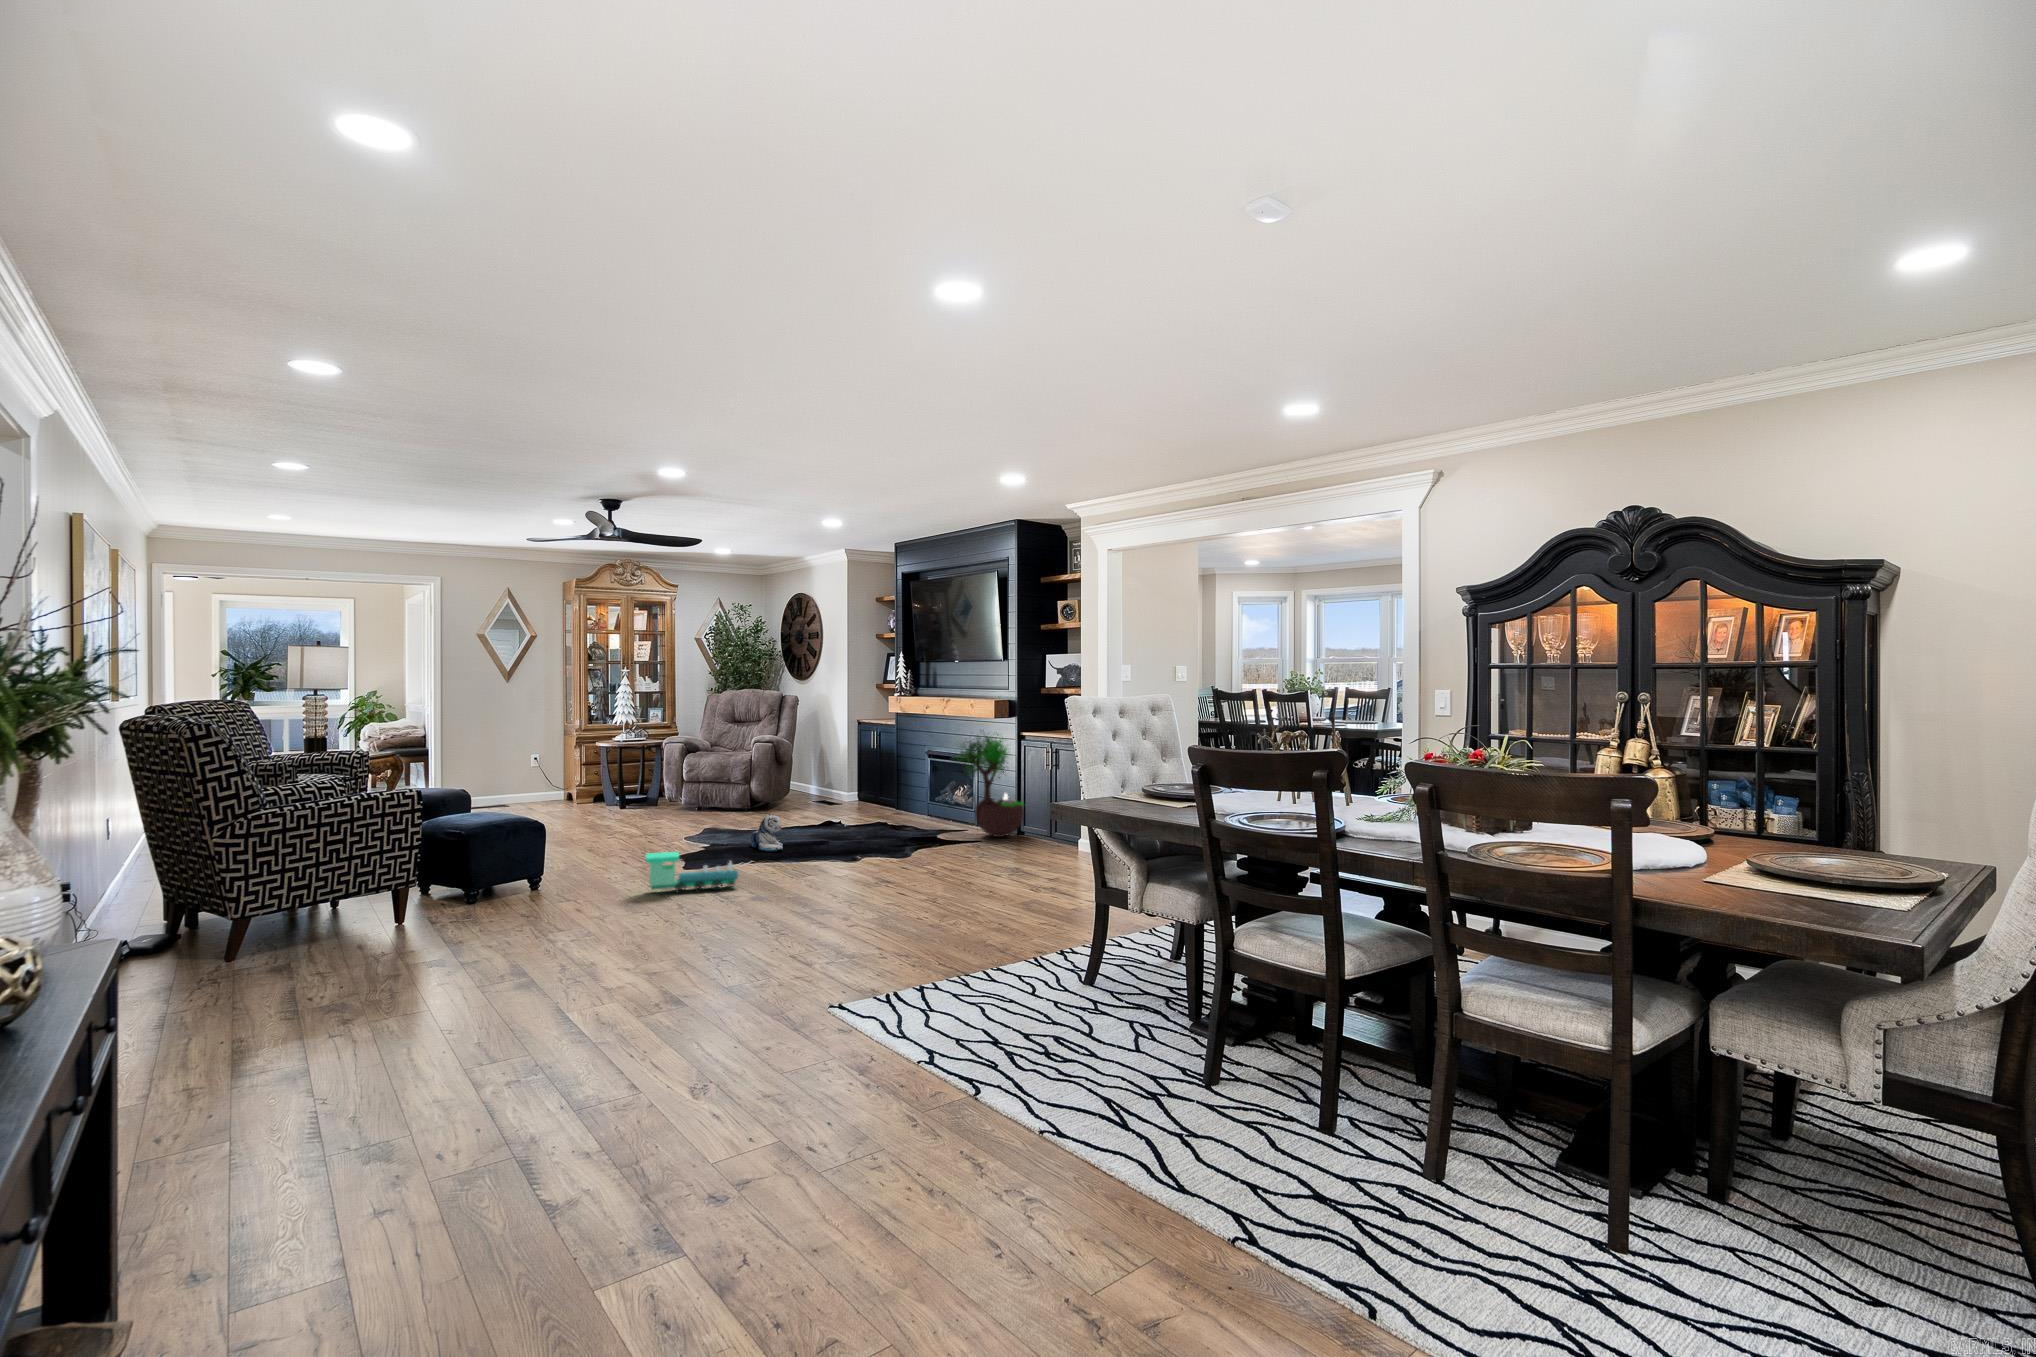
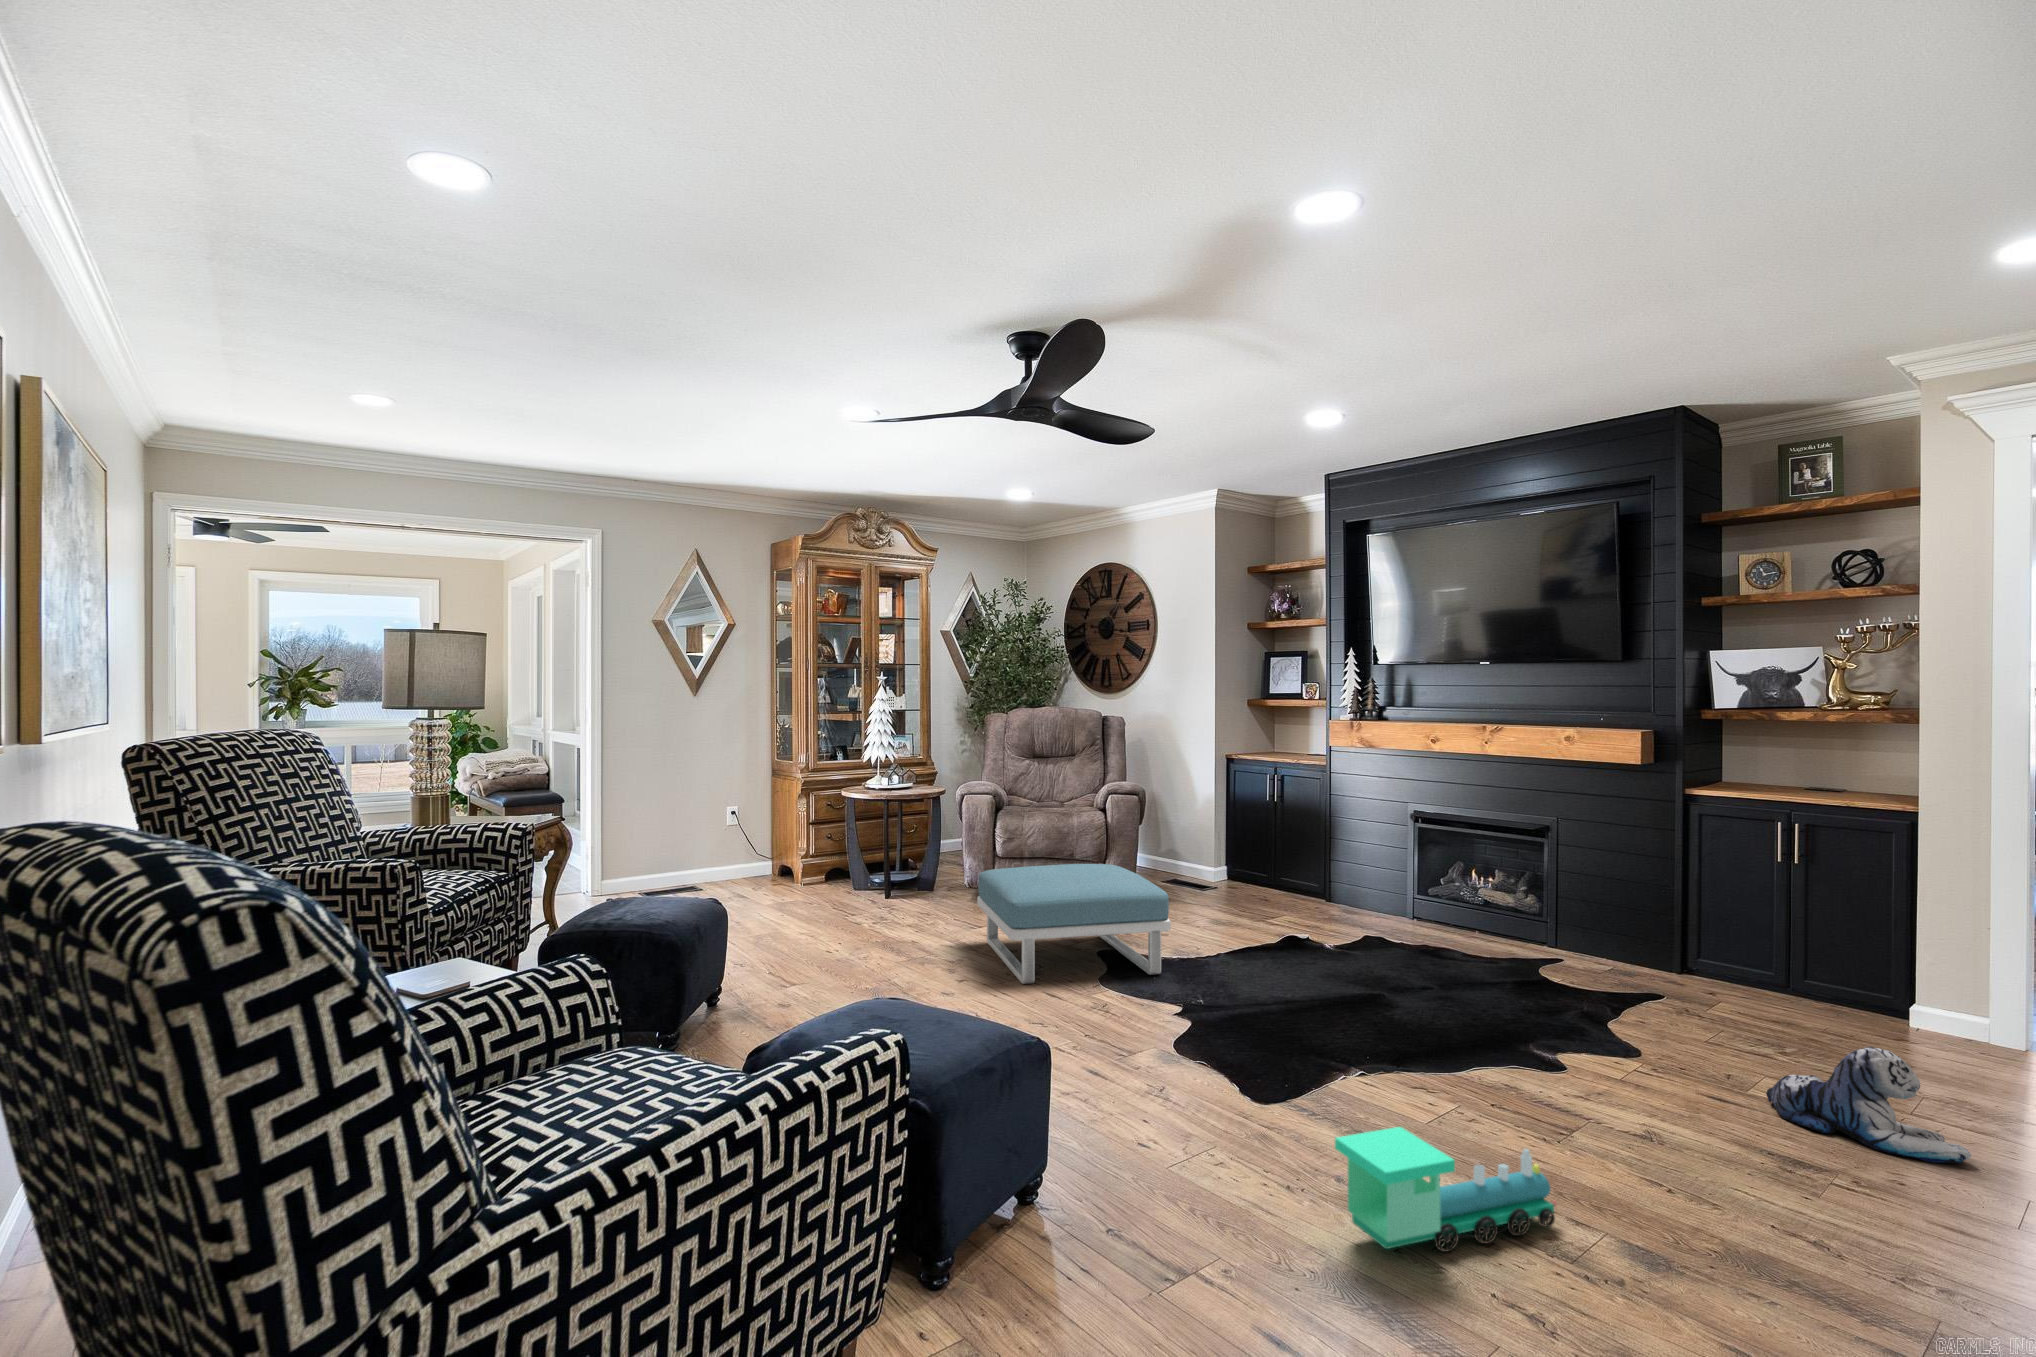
potted tree: present [953,730,1023,837] -> none [1616,773,1765,990]
footstool: none [632,780,729,837] -> present [977,864,1171,984]
plush toy: present [751,814,784,852] -> present [1766,1047,1971,1163]

